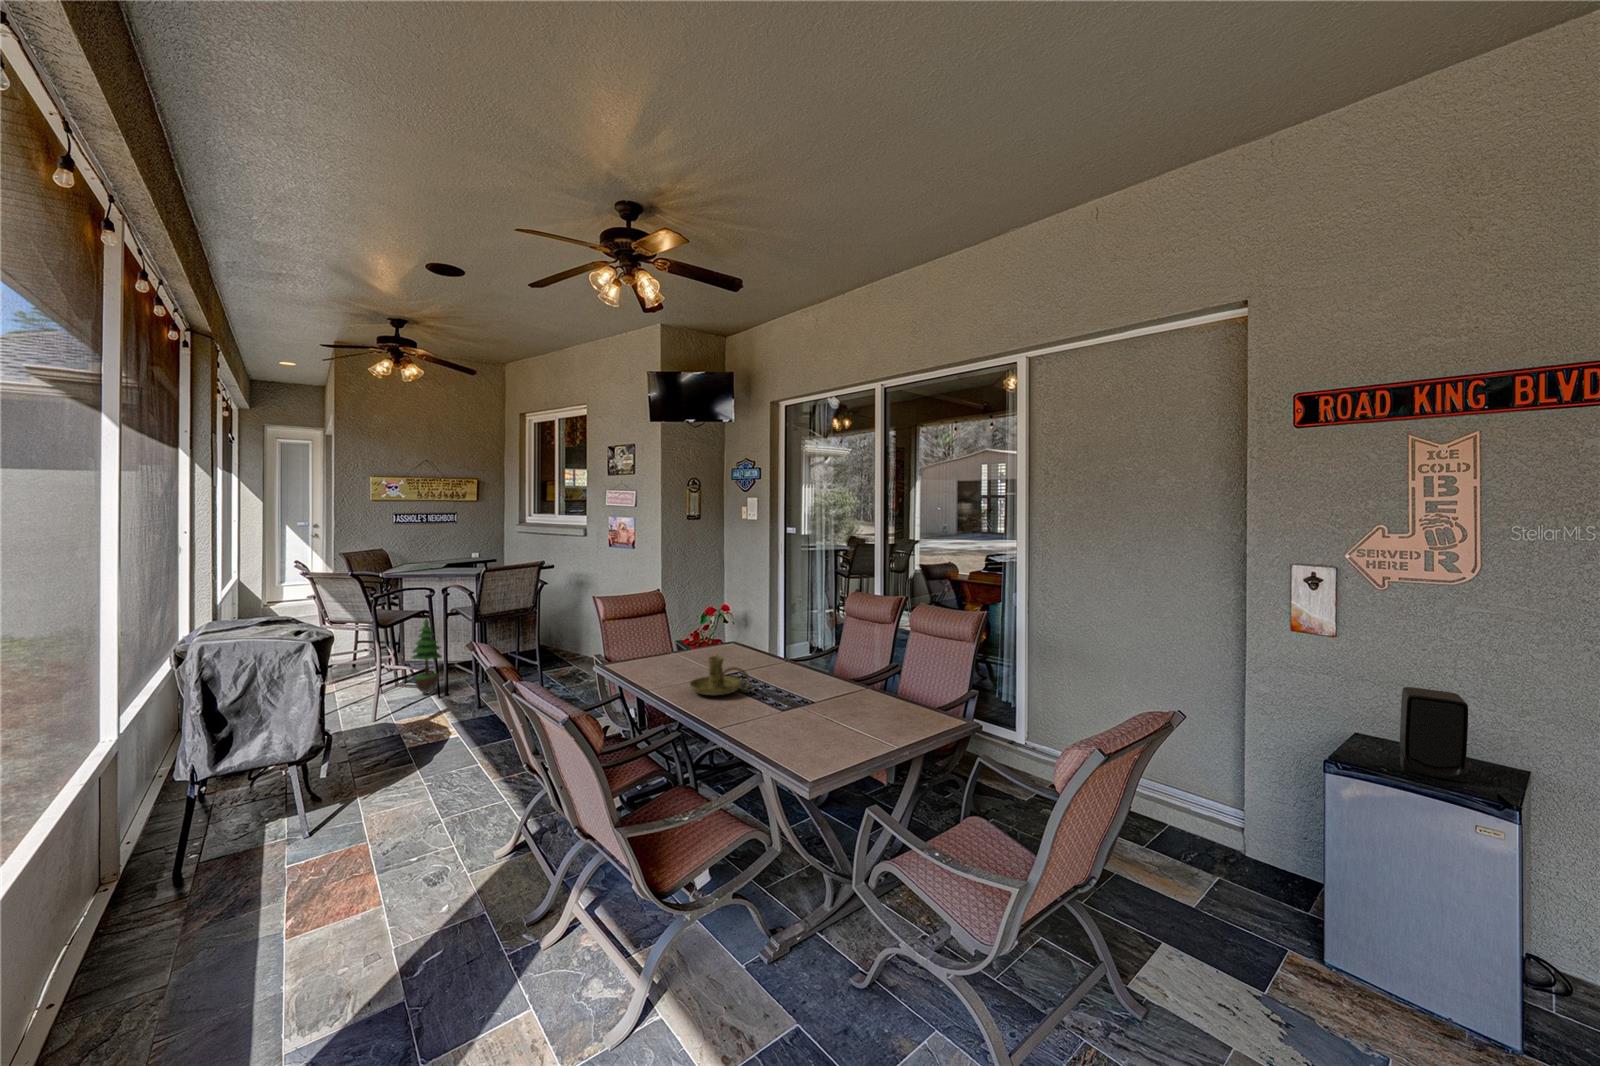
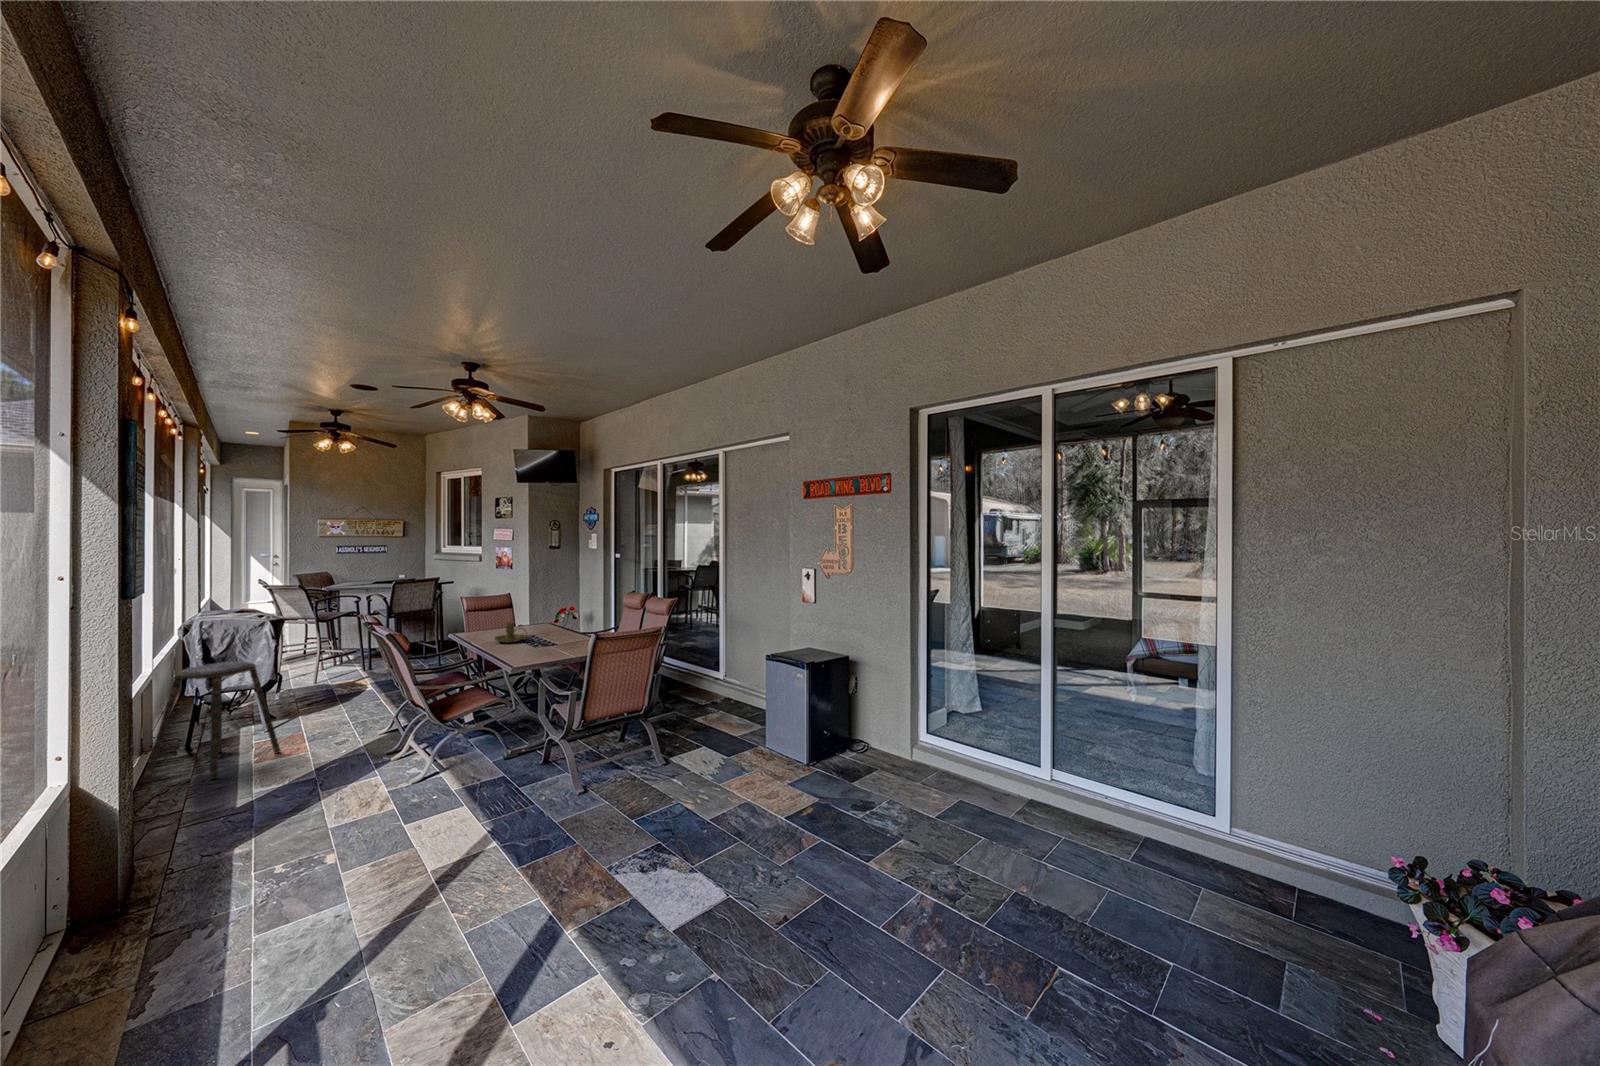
potted tree: present [412,619,442,694] -> none [342,616,366,670]
speaker: present [1400,687,1468,782] -> none [801,619,826,659]
stool: none [85,731,335,986] -> present [144,662,280,779]

